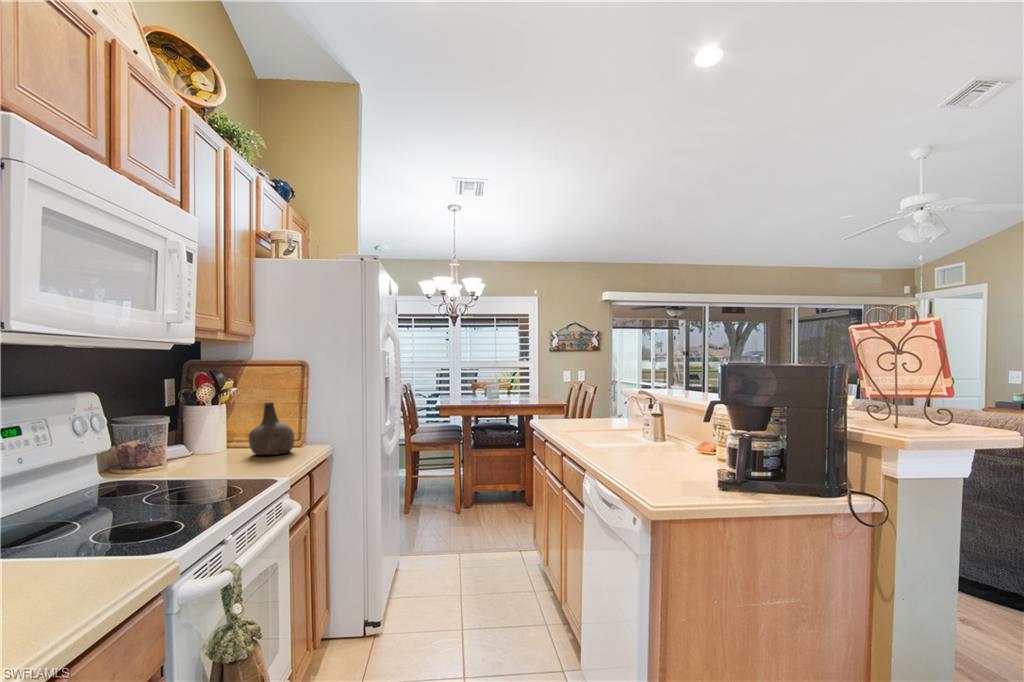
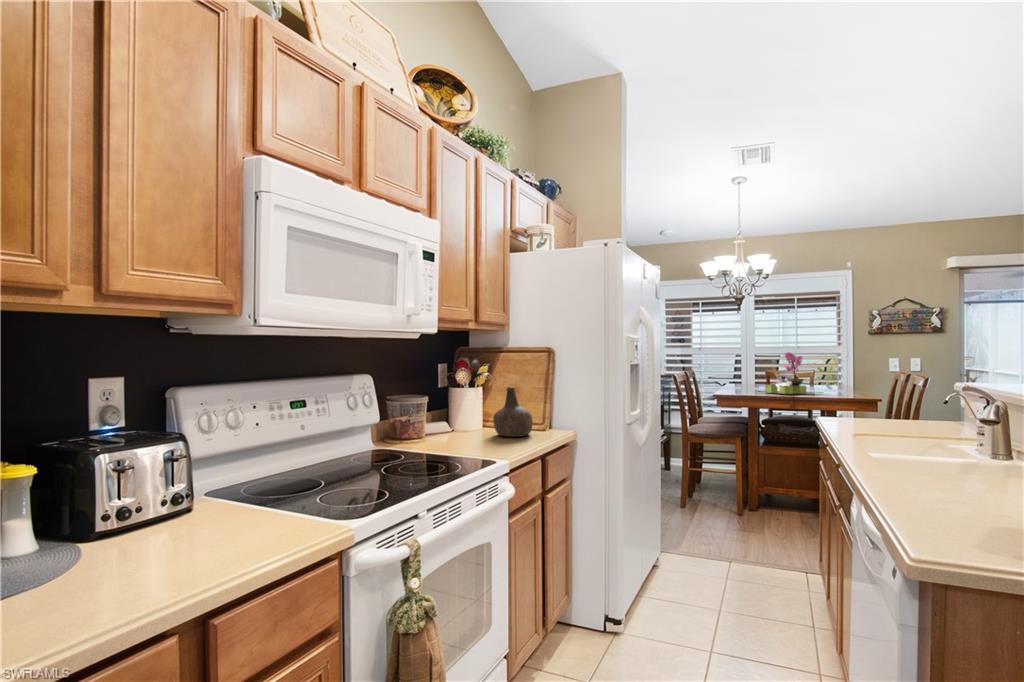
flower arrangement: none [476,363,508,401] -> present [765,352,806,394]

